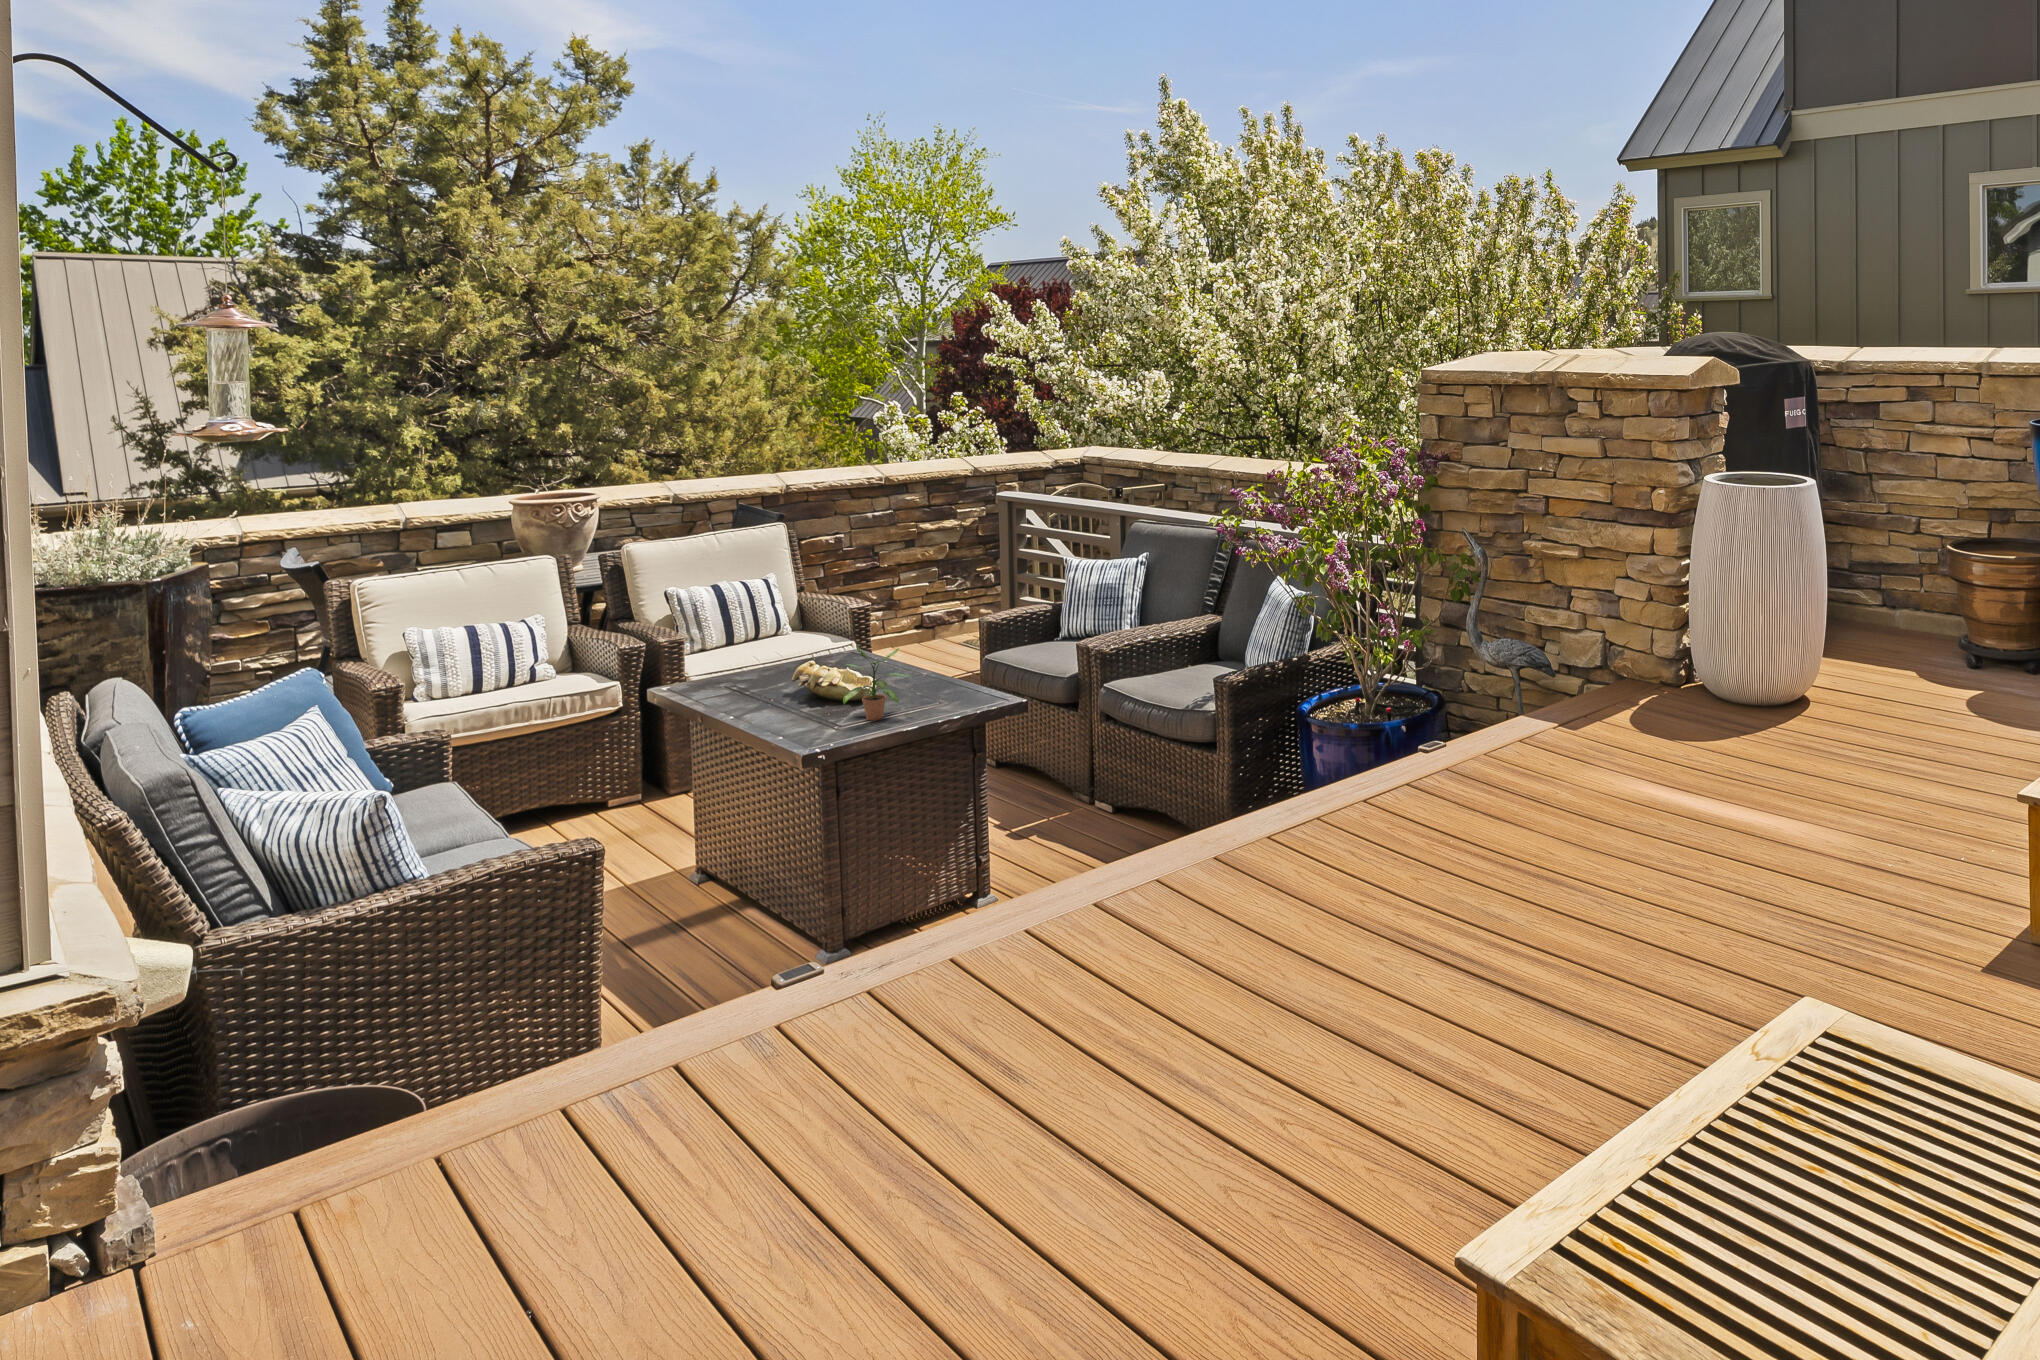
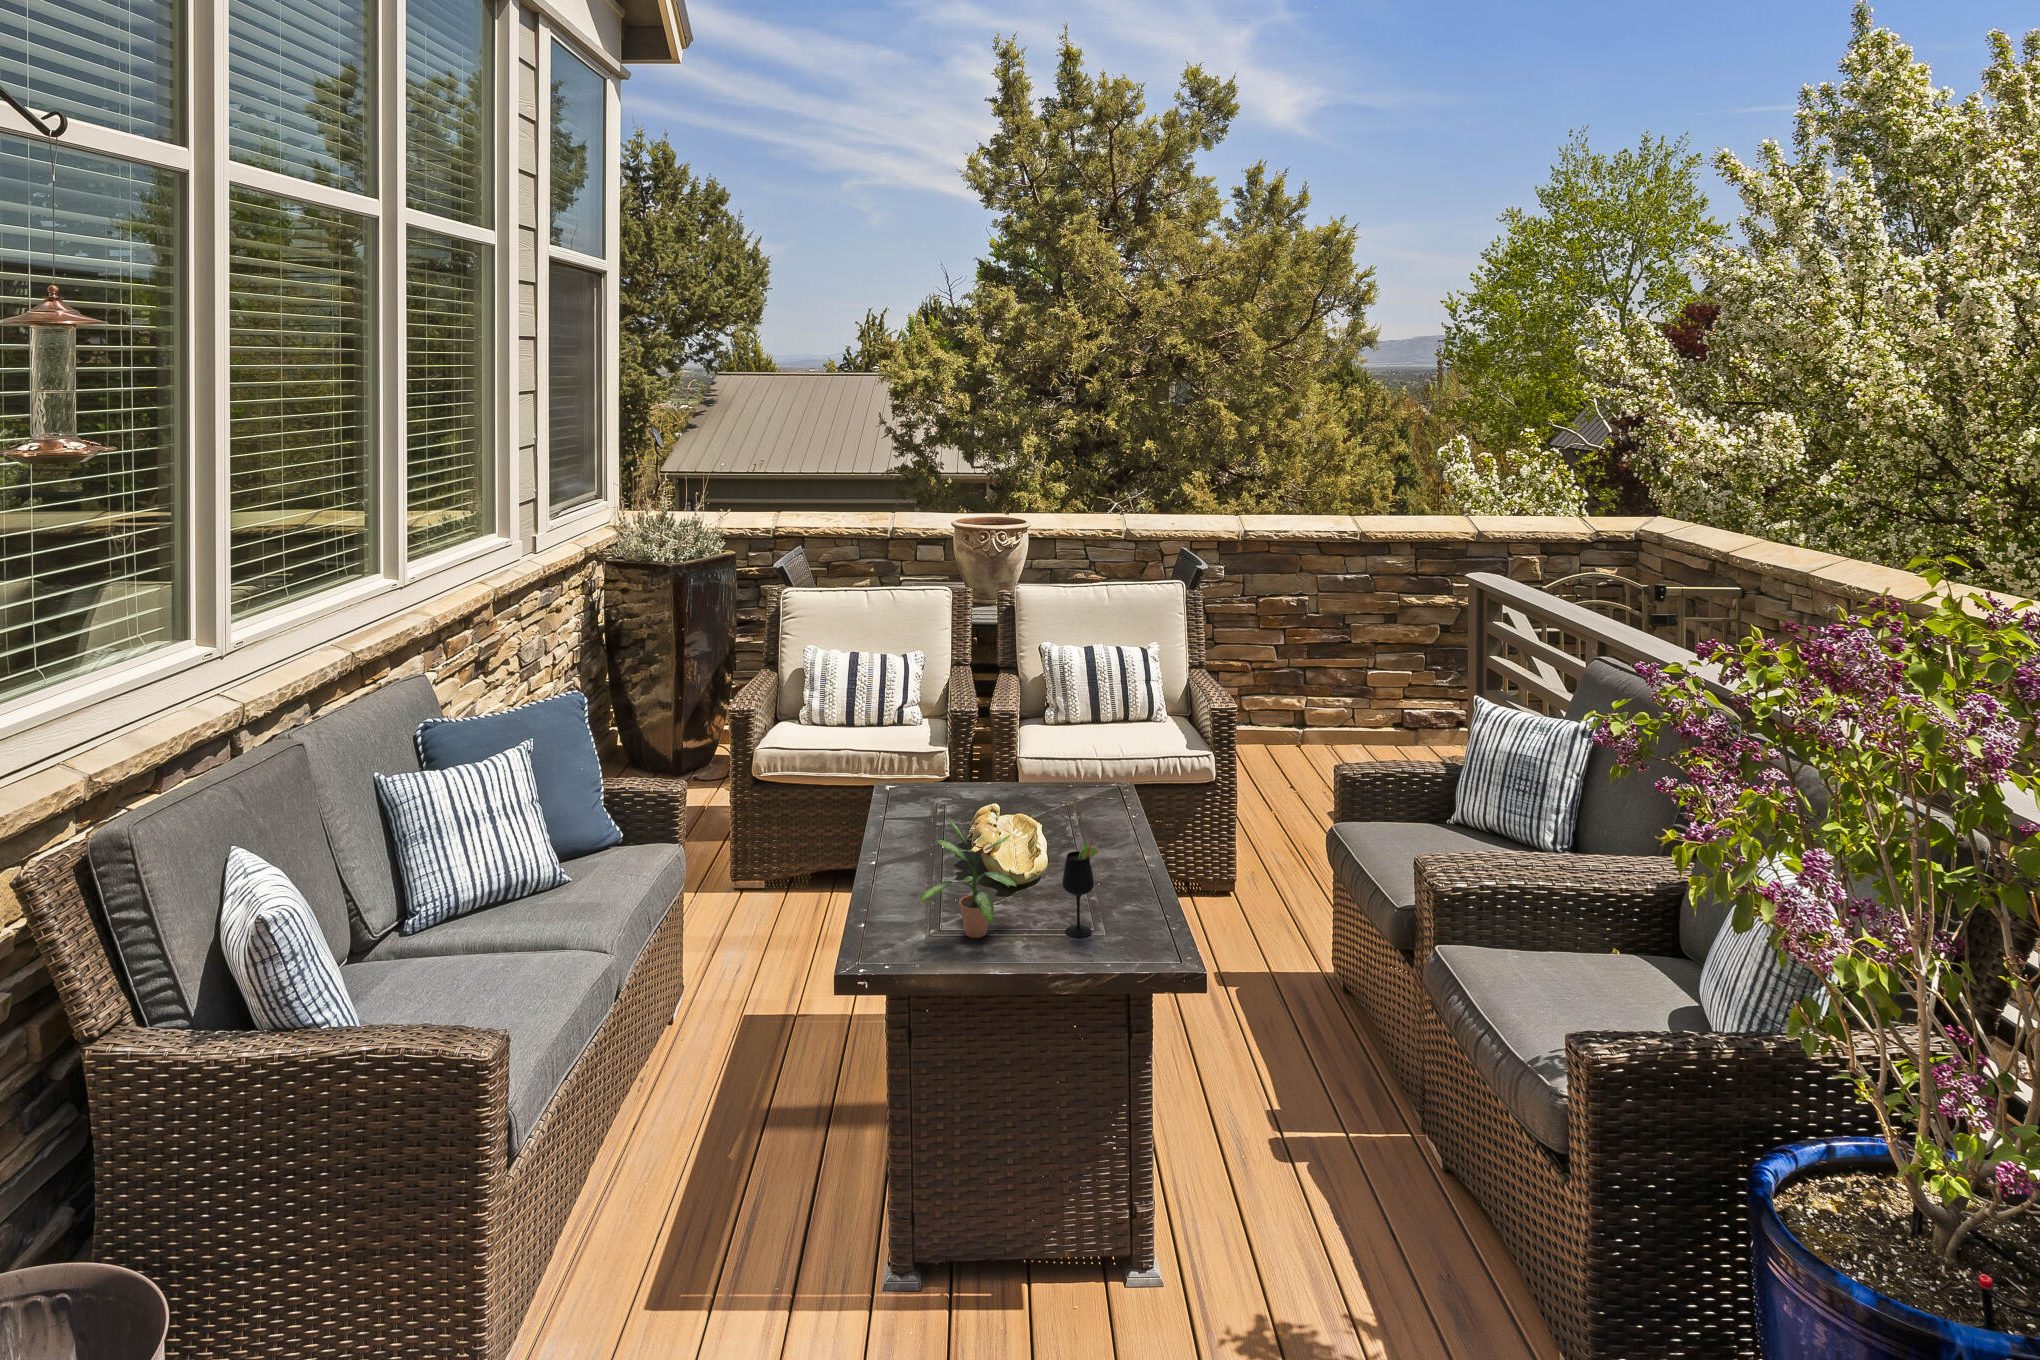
wine glass: none [927,642,951,705] -> present [1062,840,1100,937]

